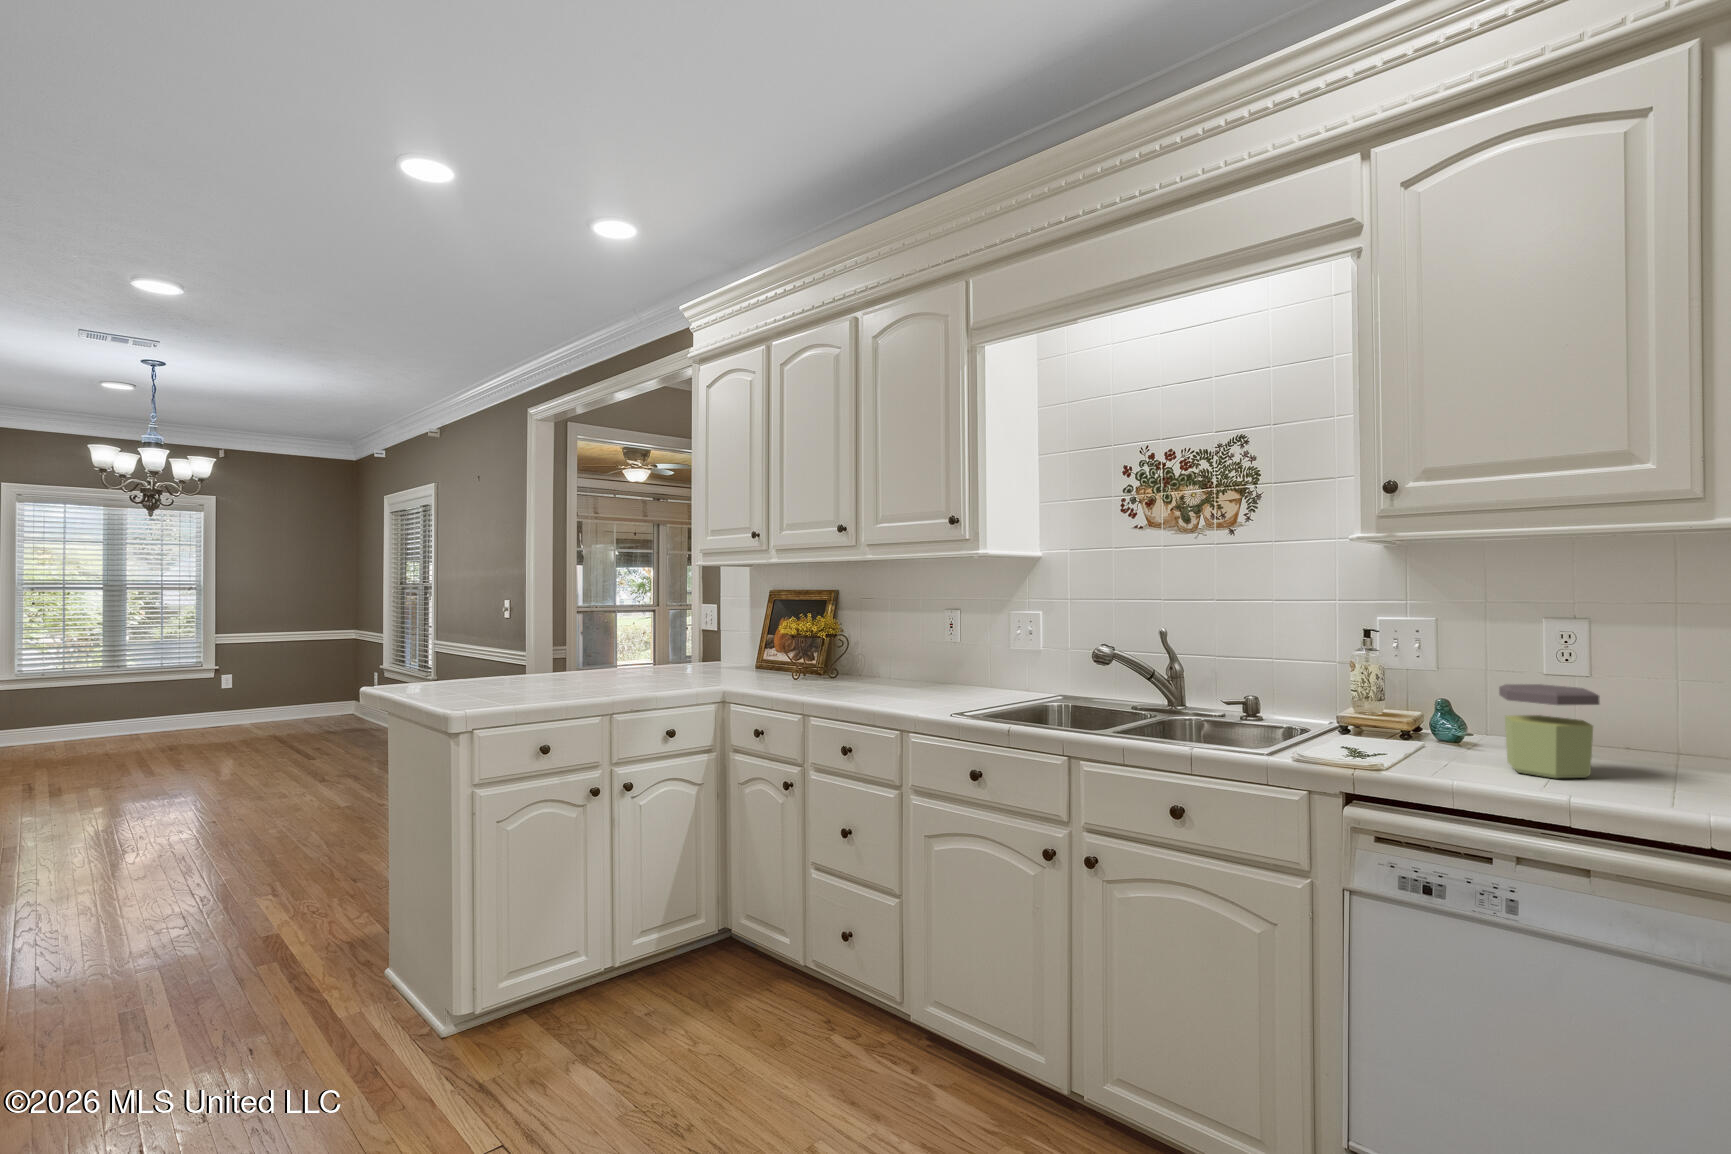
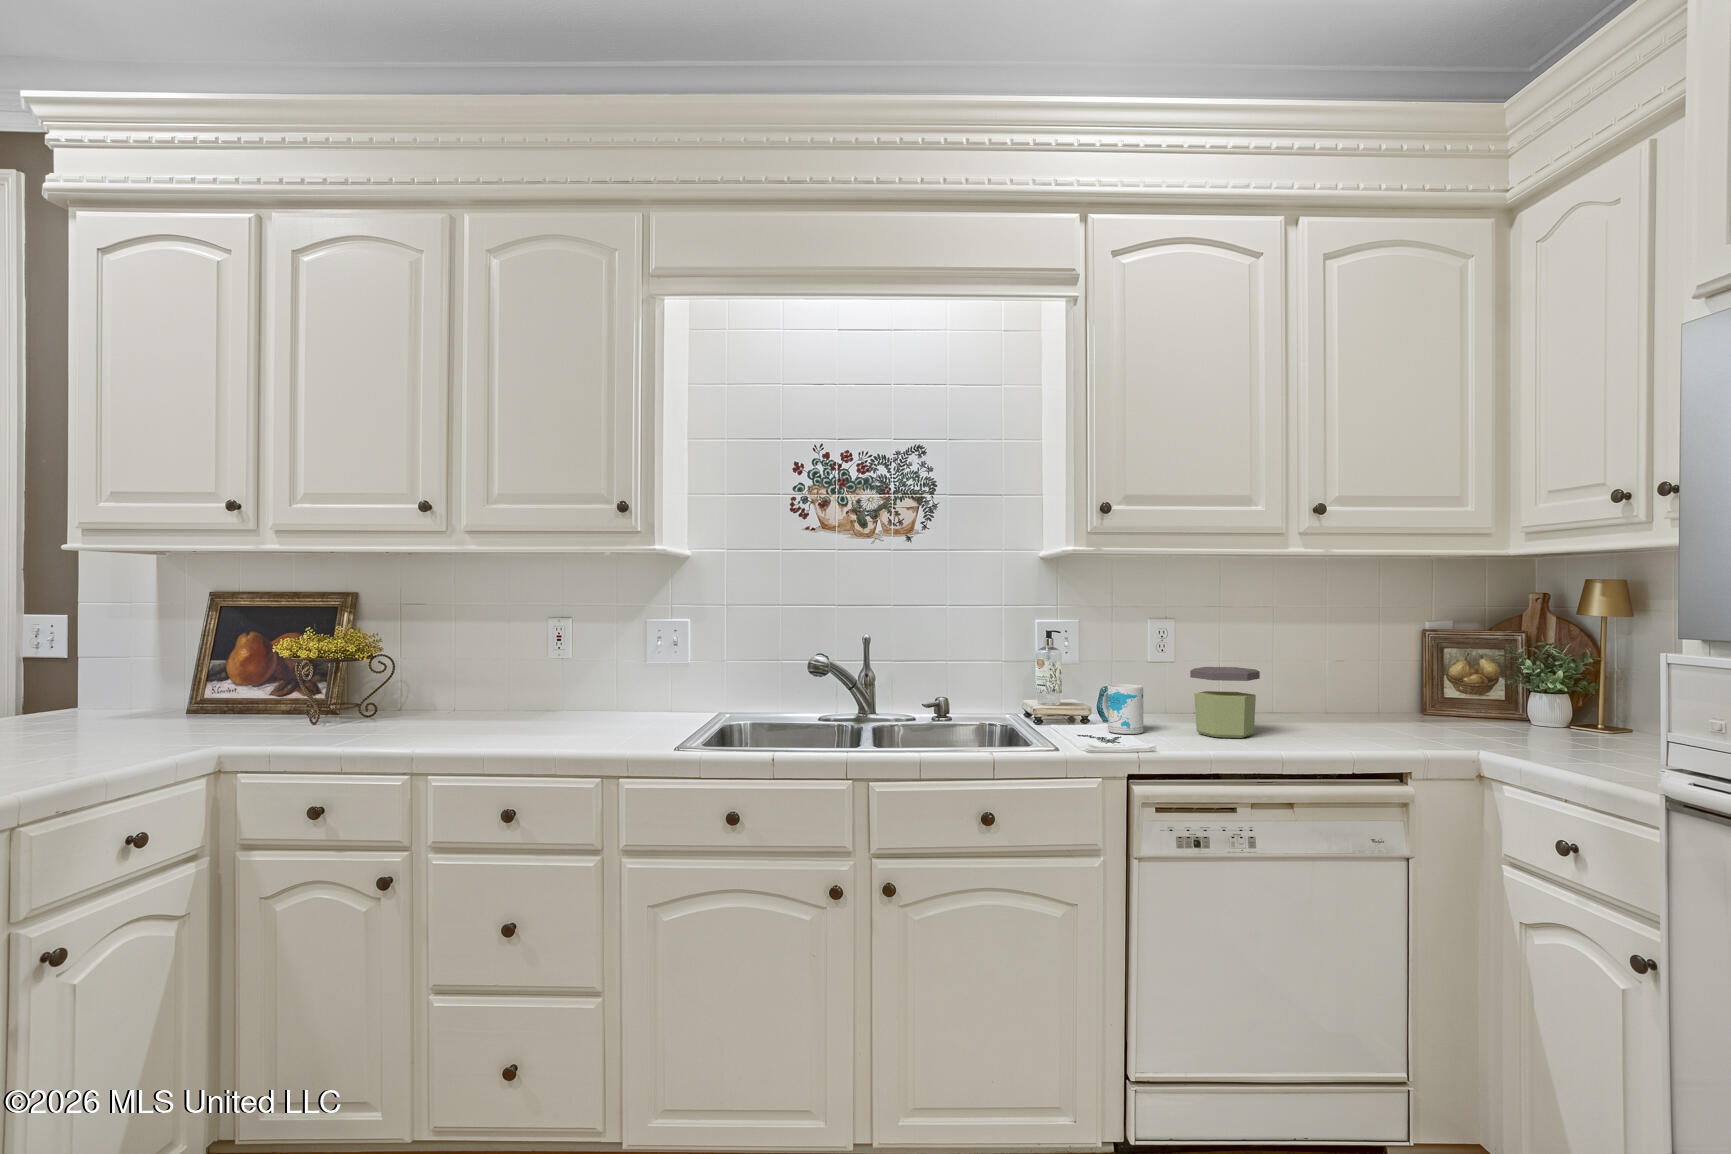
mug: none [1396,696,1443,756] -> present [1103,684,1143,734]

